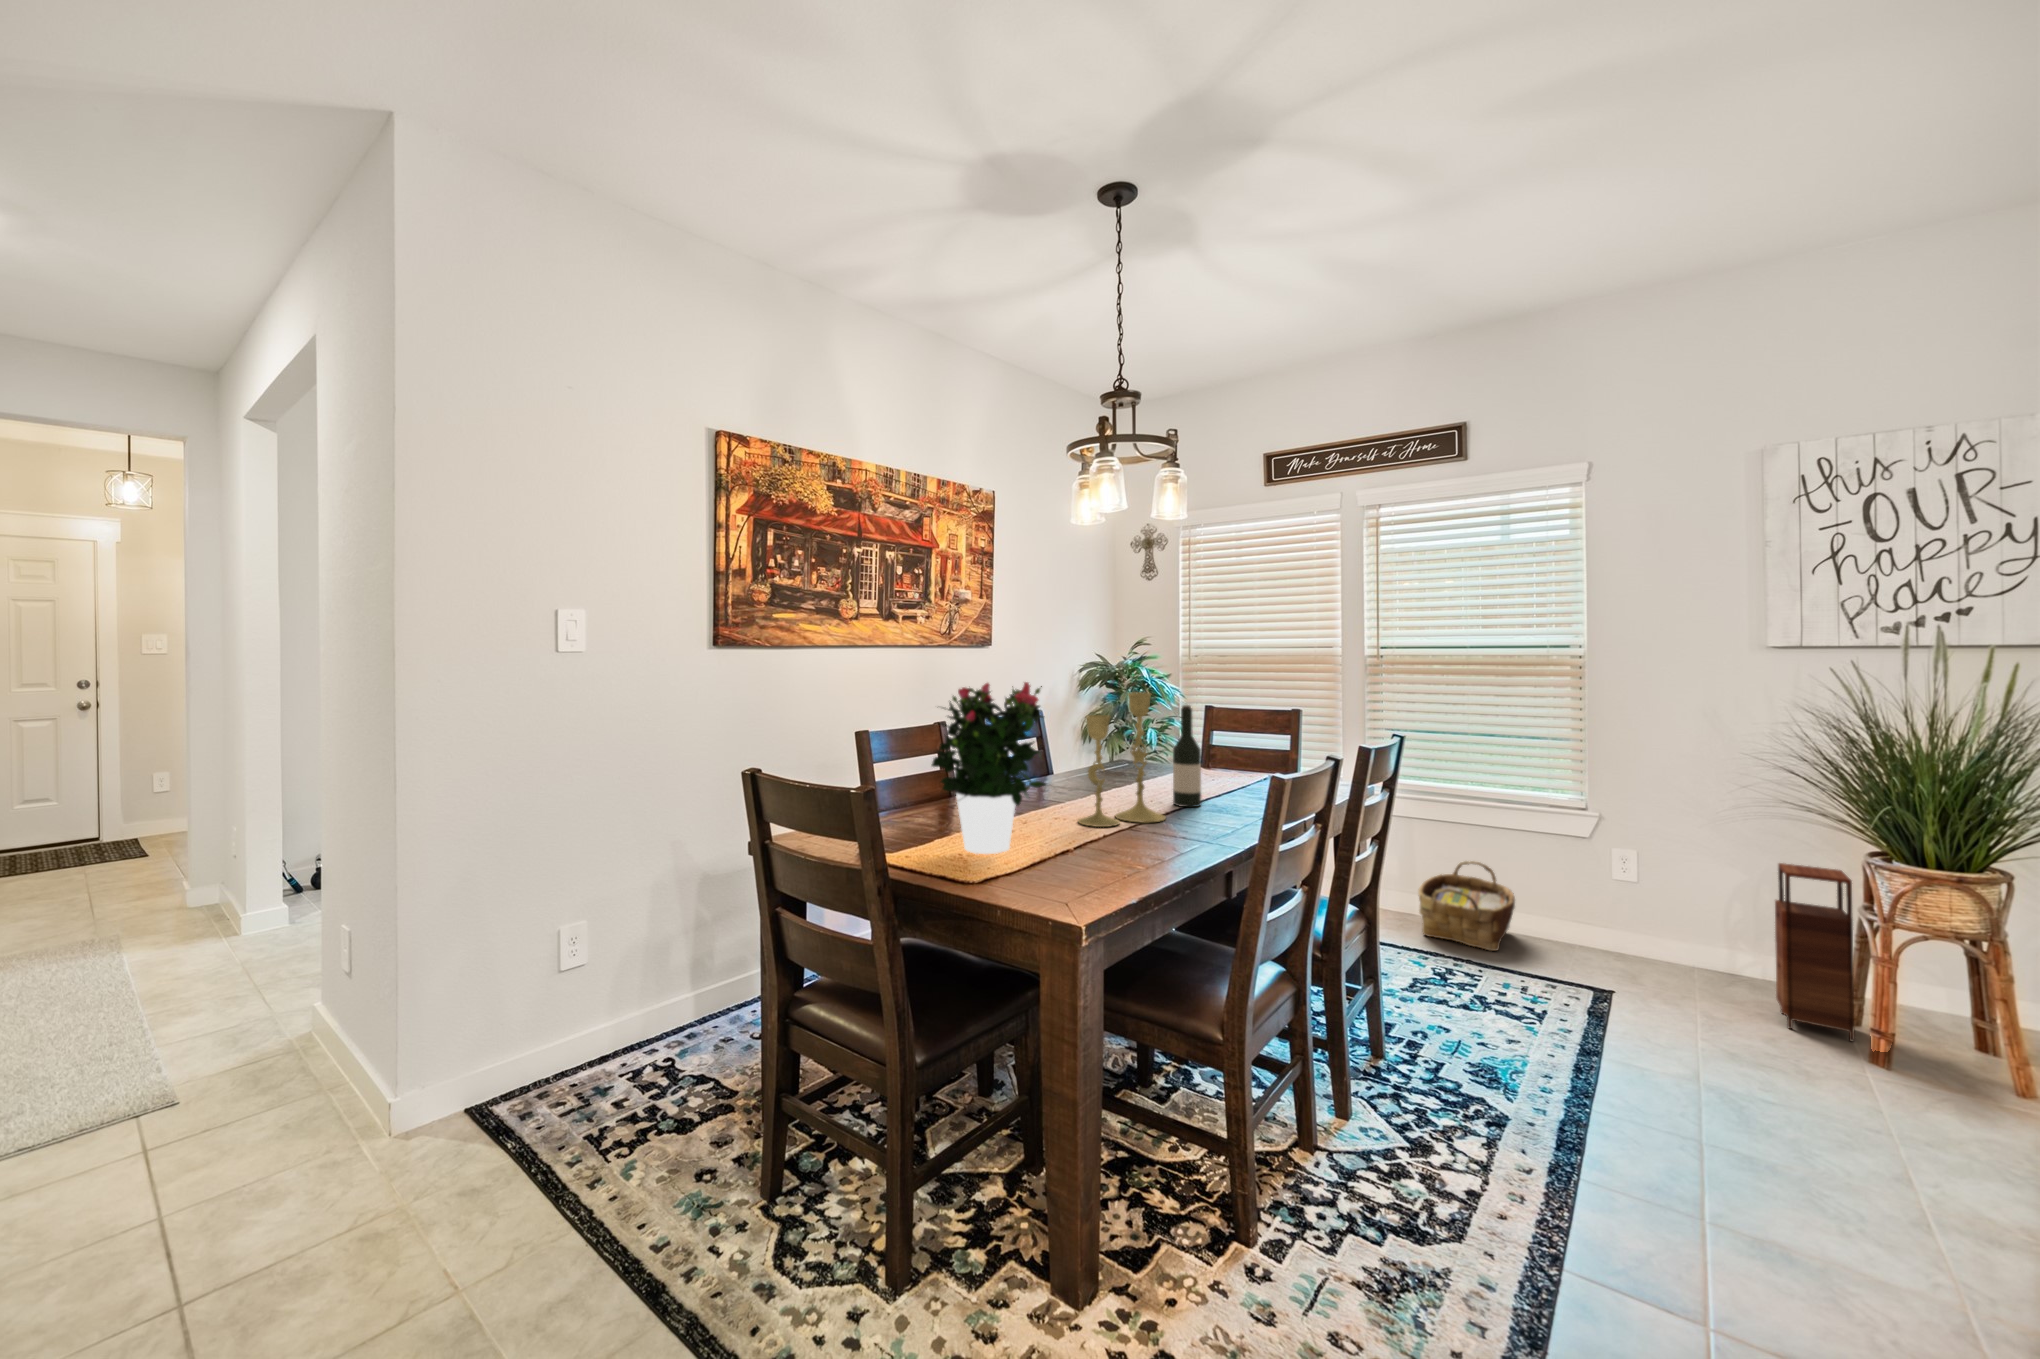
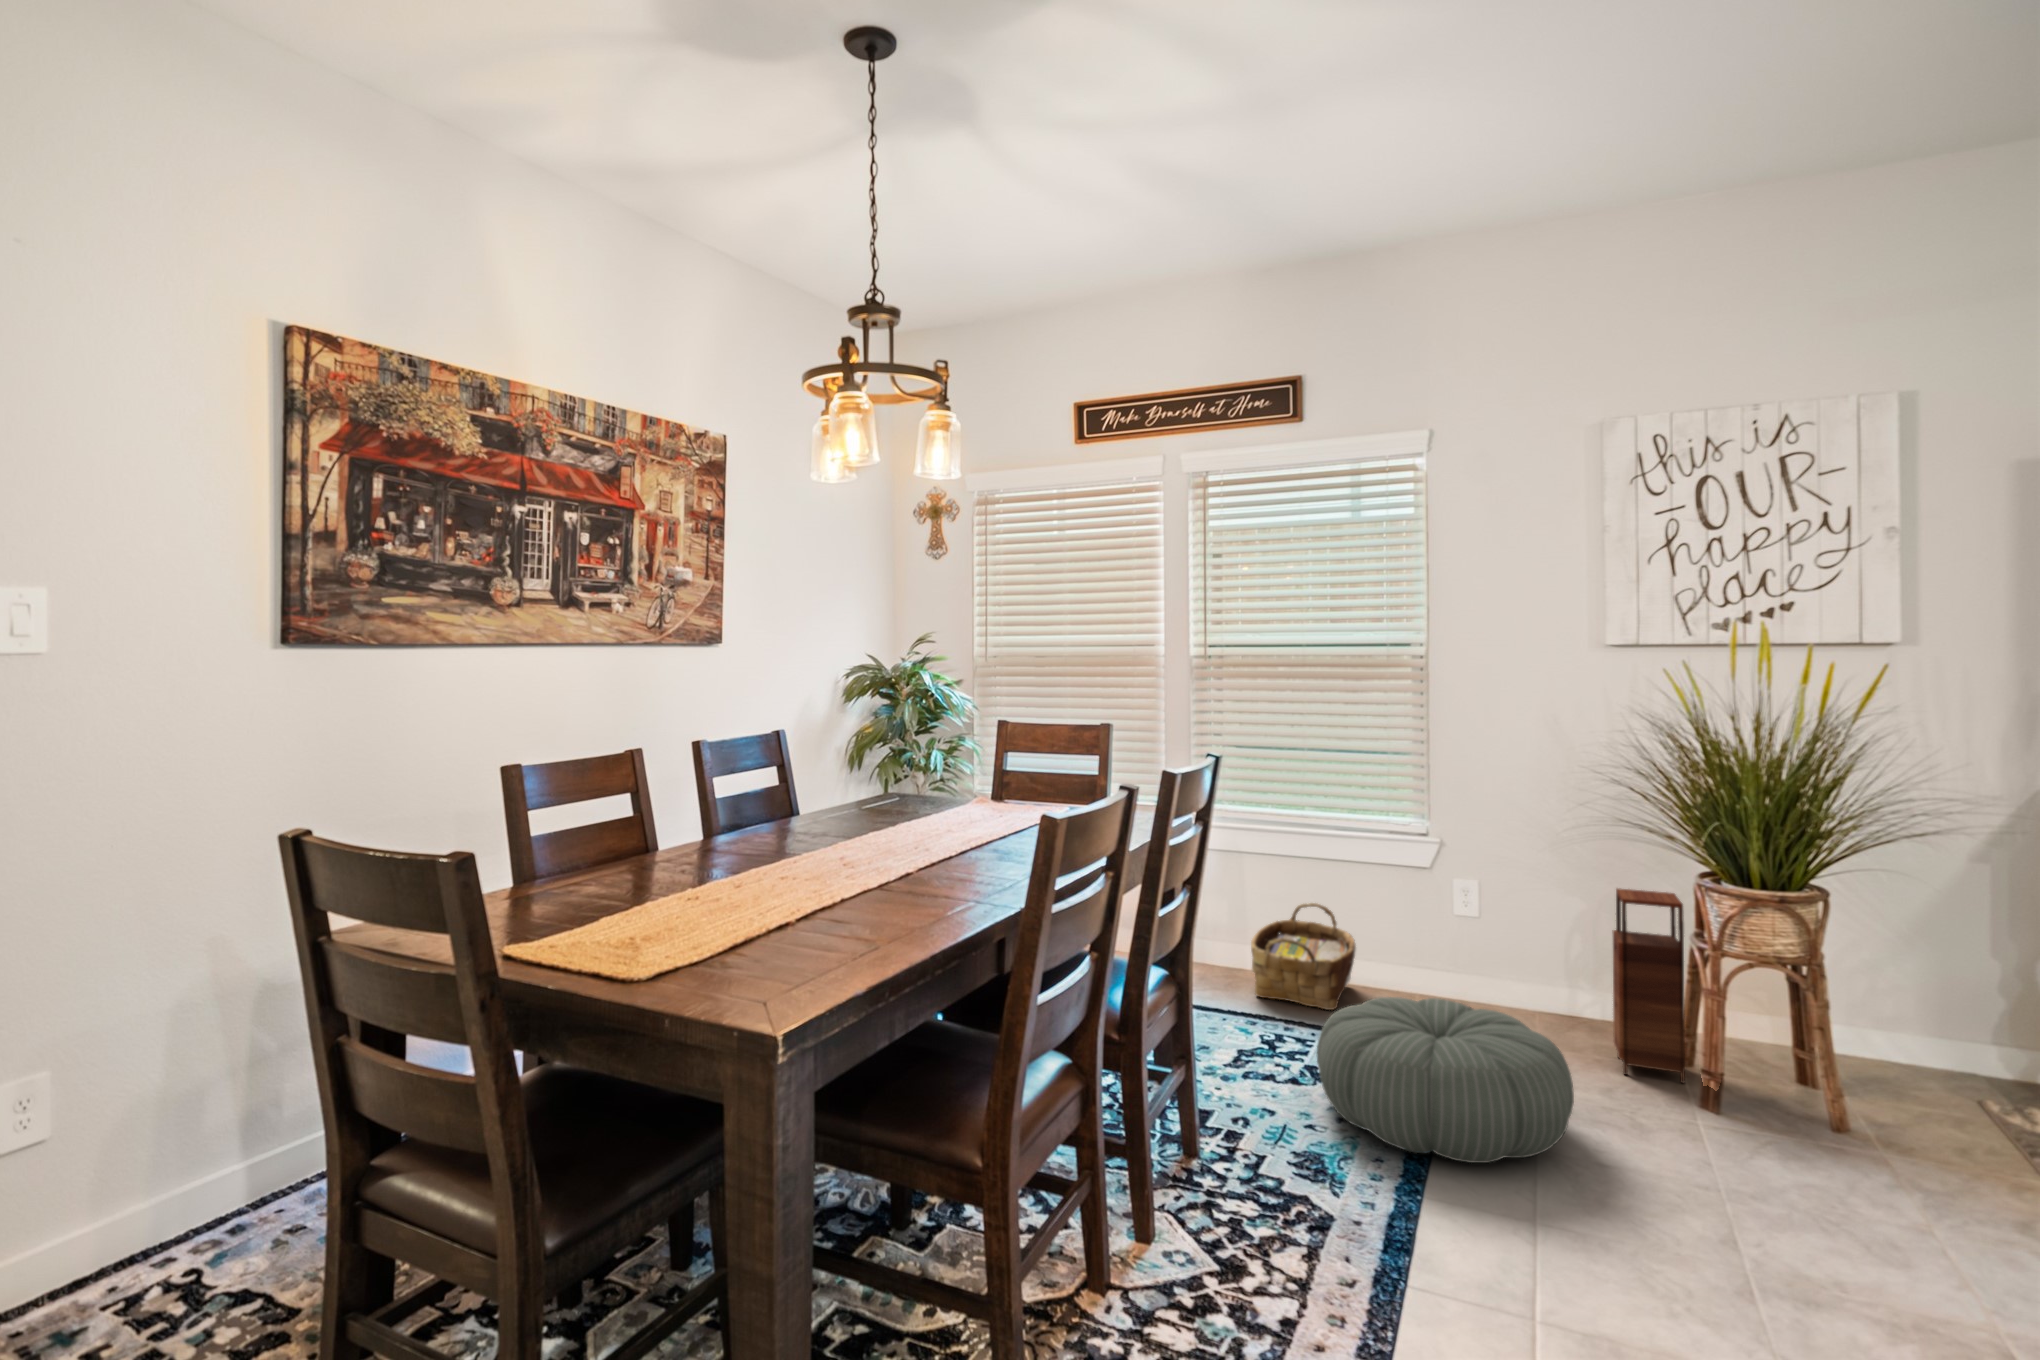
potted flower: present [932,682,1045,854] -> none [584,692,758,937]
candlestick: present [1078,692,1166,827] -> none [810,705,929,888]
wine bottle: present [1173,705,1201,807] -> none [943,721,979,855]
pouf: none [1486,943,1739,1089] -> present [1317,997,1574,1163]

